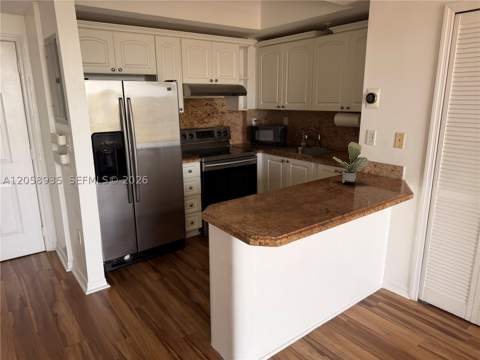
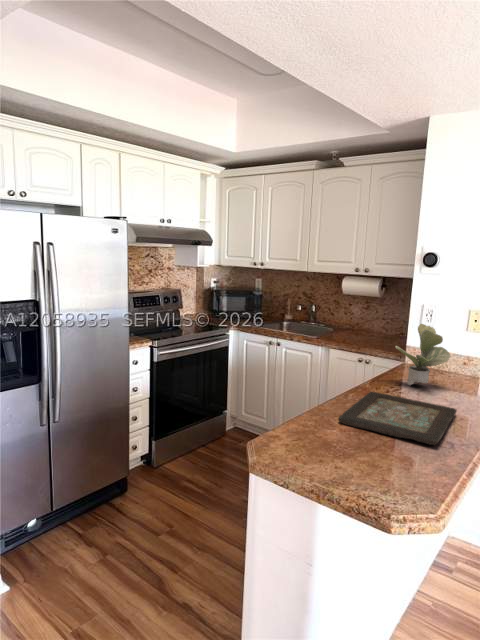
decorative tray: none [272,184,354,210] -> present [338,392,457,445]

